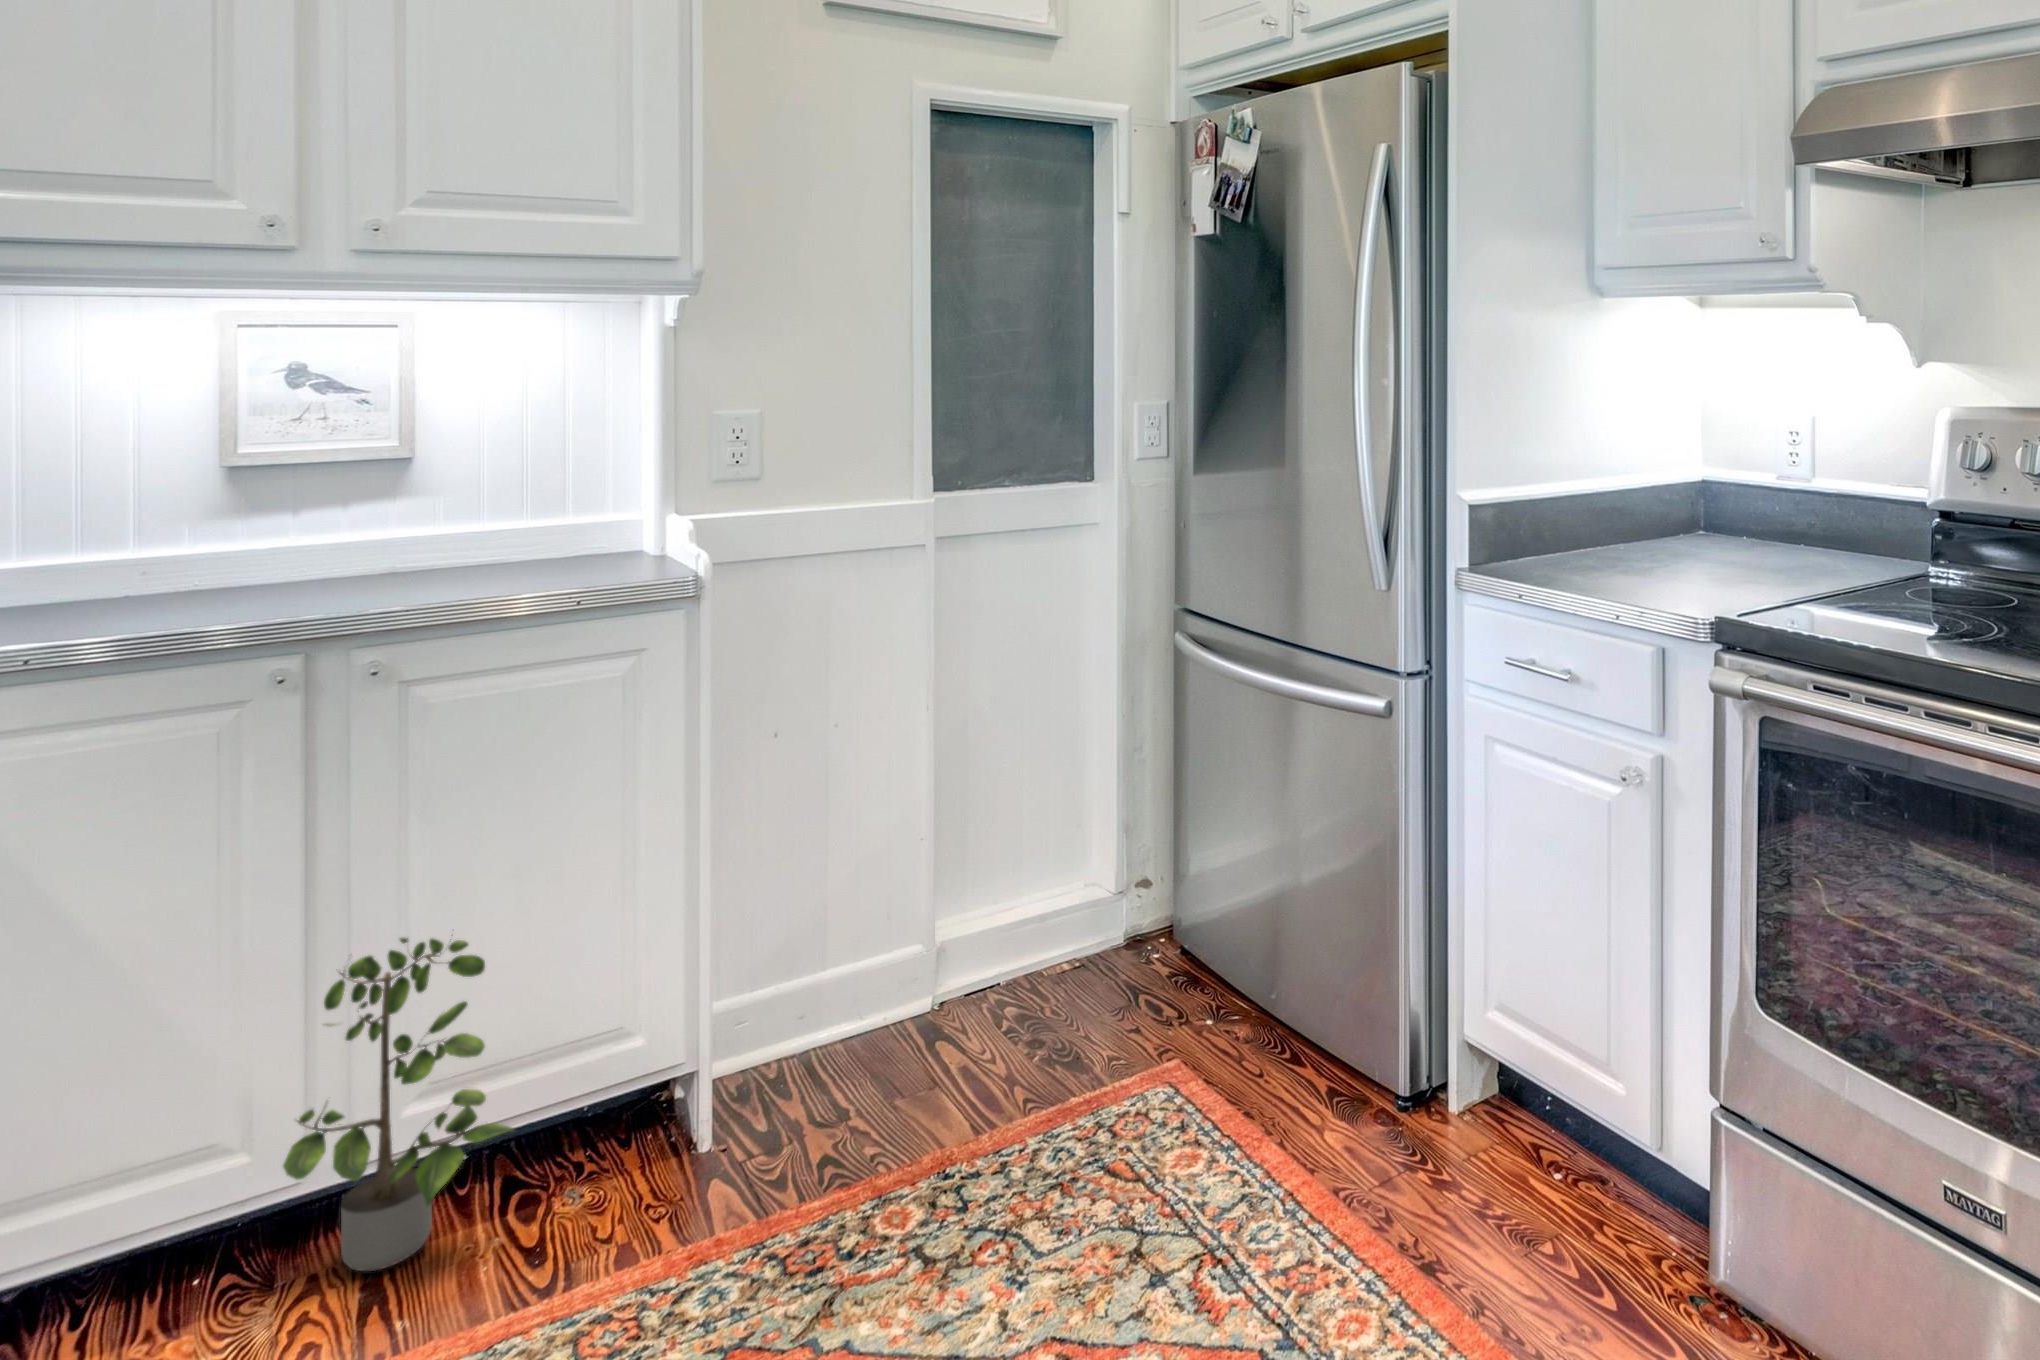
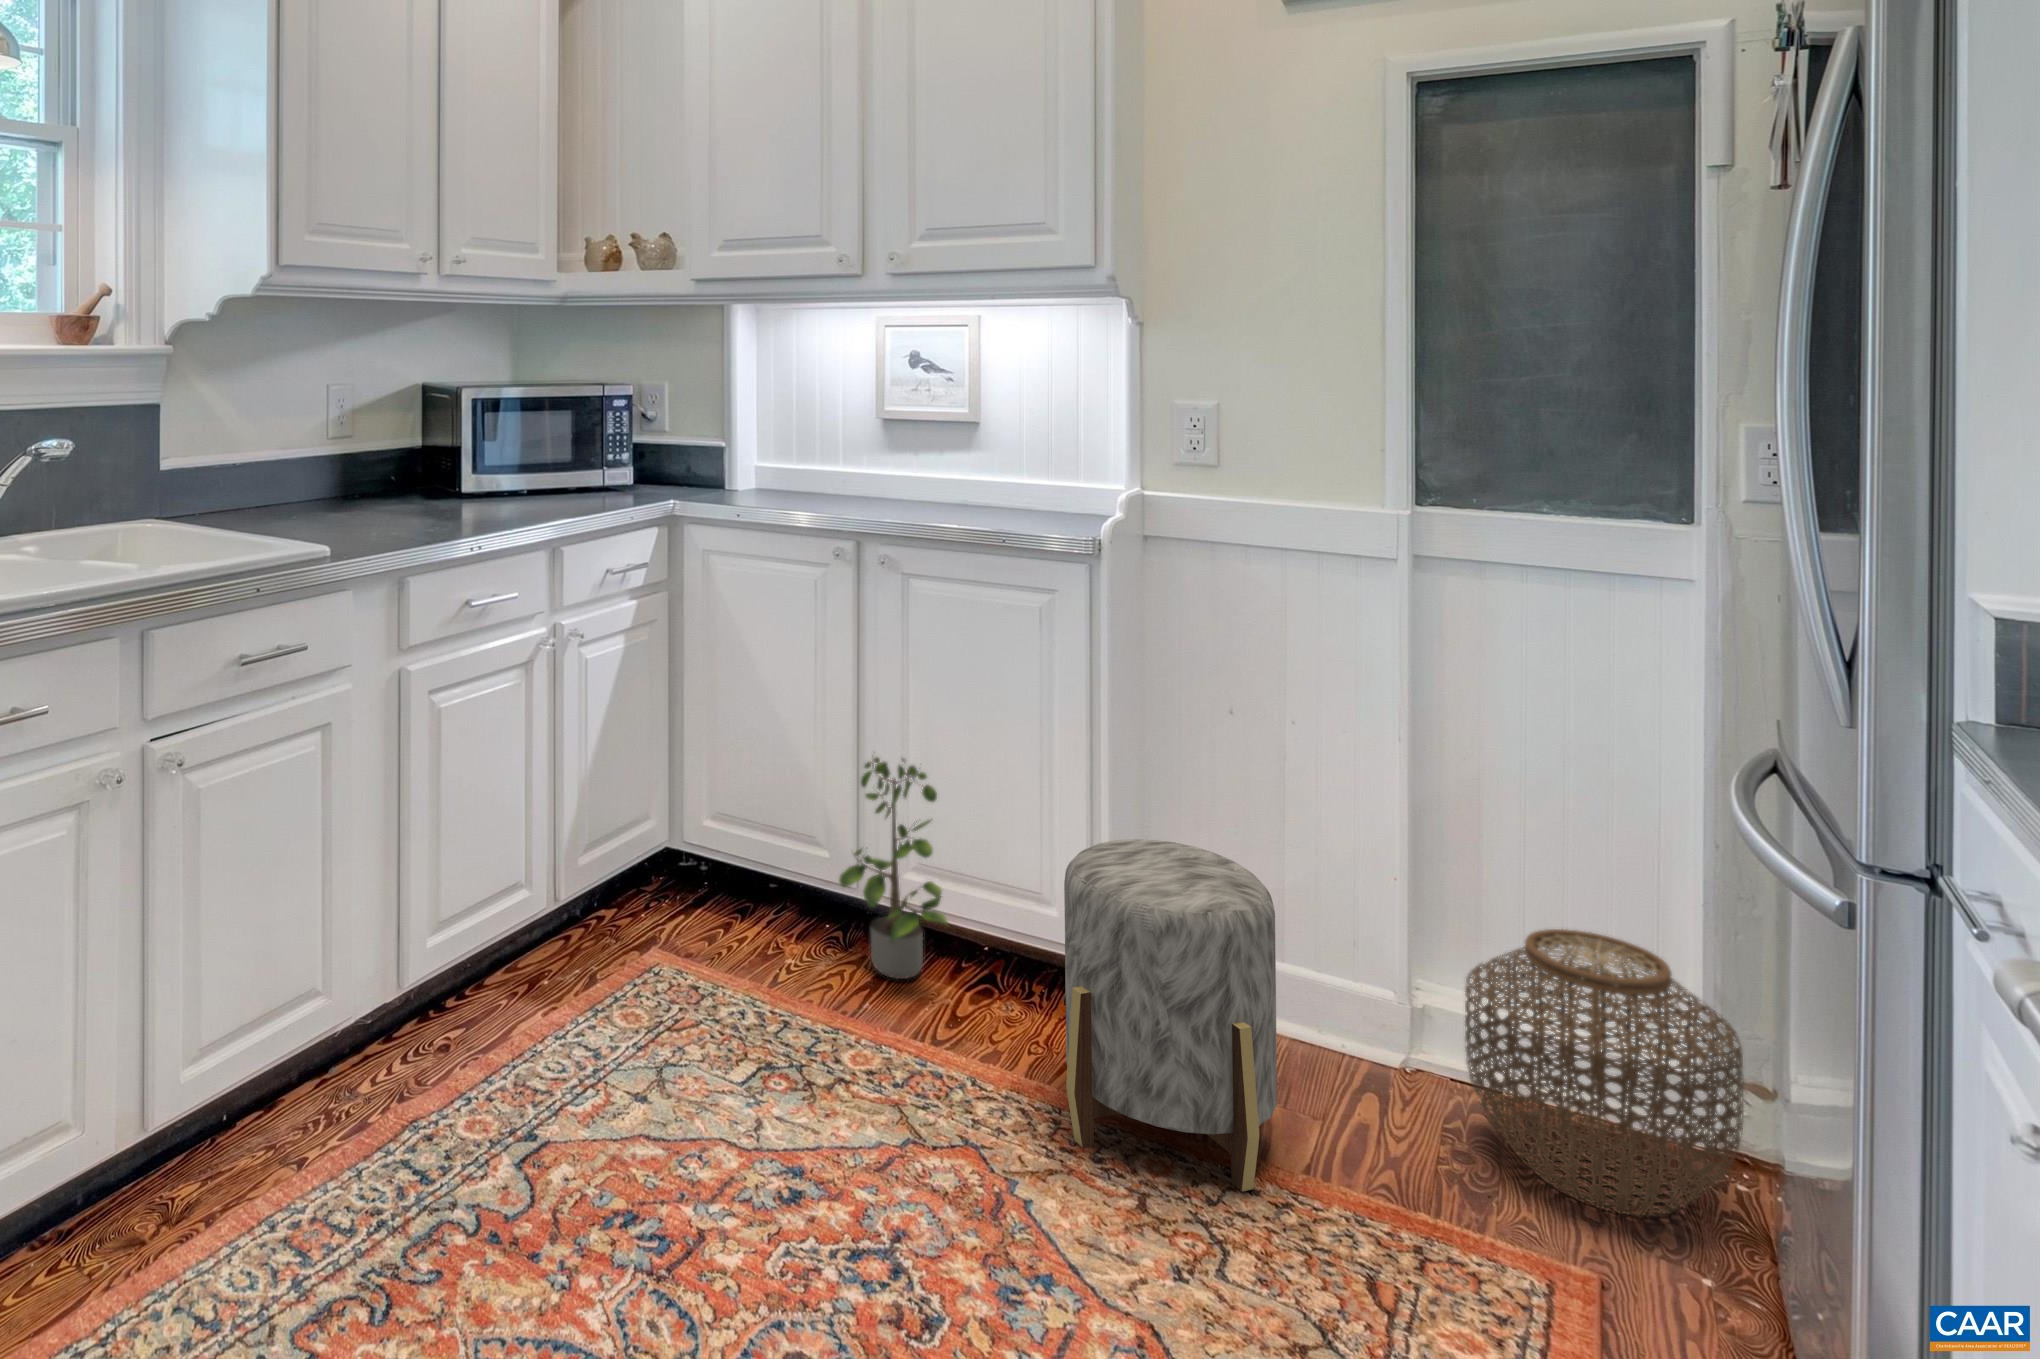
woven basket: none [1016,815,1194,1033] -> present [1465,929,1744,1216]
stool: none [734,870,983,1257] -> present [1064,839,1277,1191]

